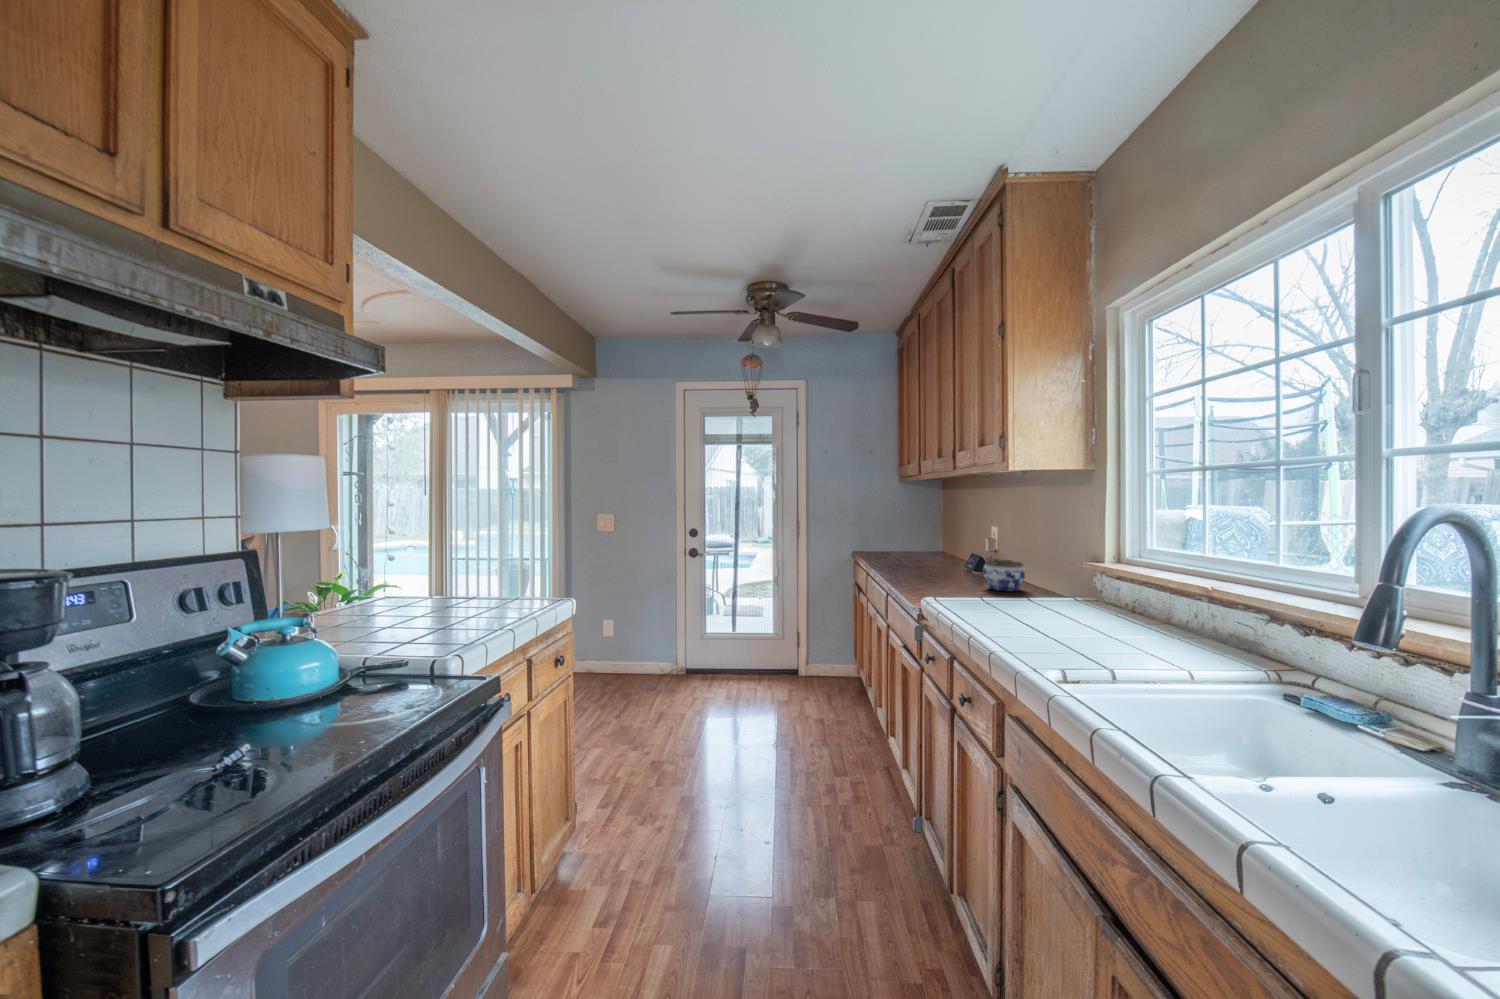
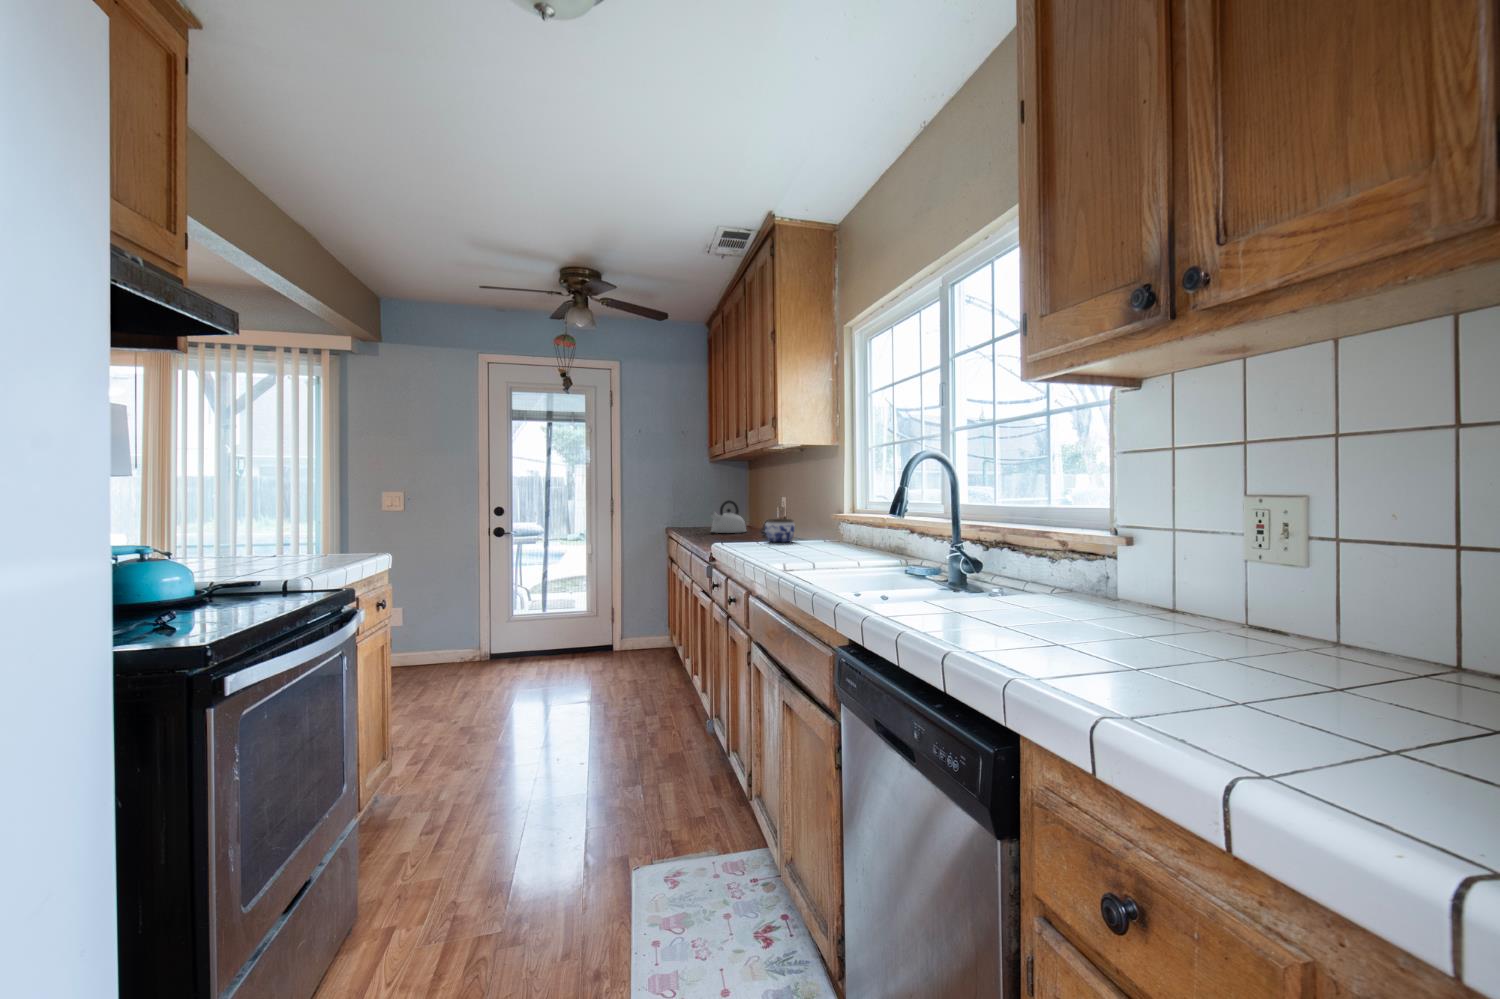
kettle: none [907,528,952,567] -> present [710,500,747,533]

